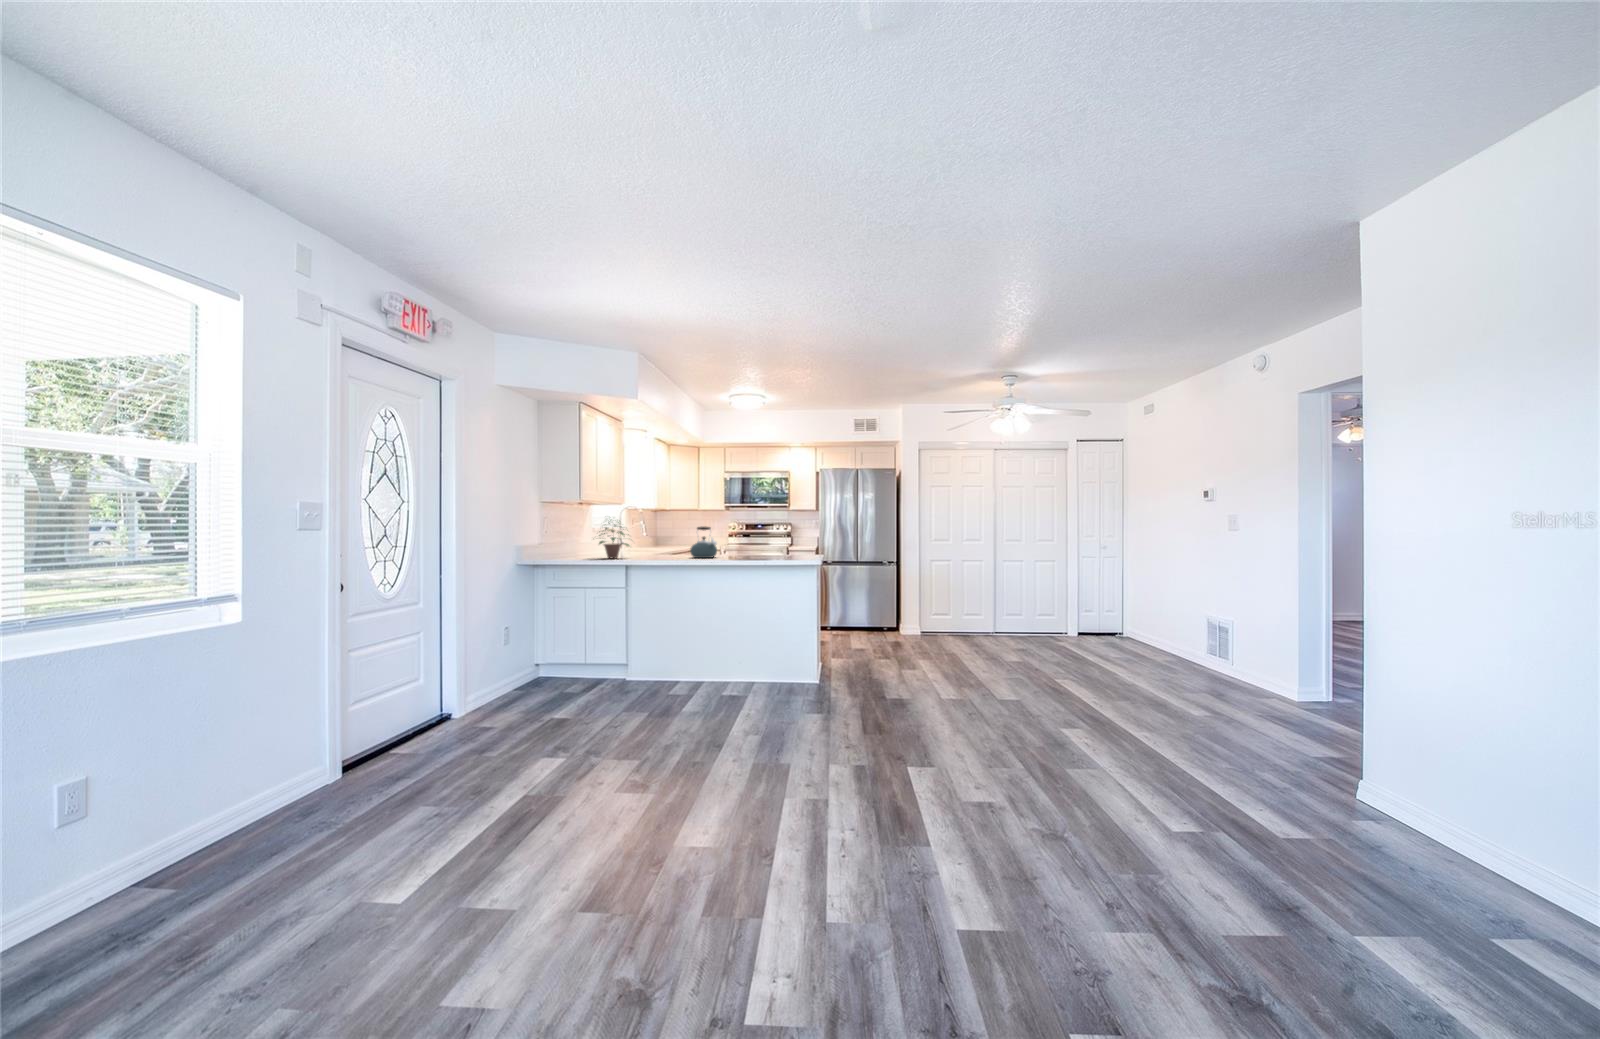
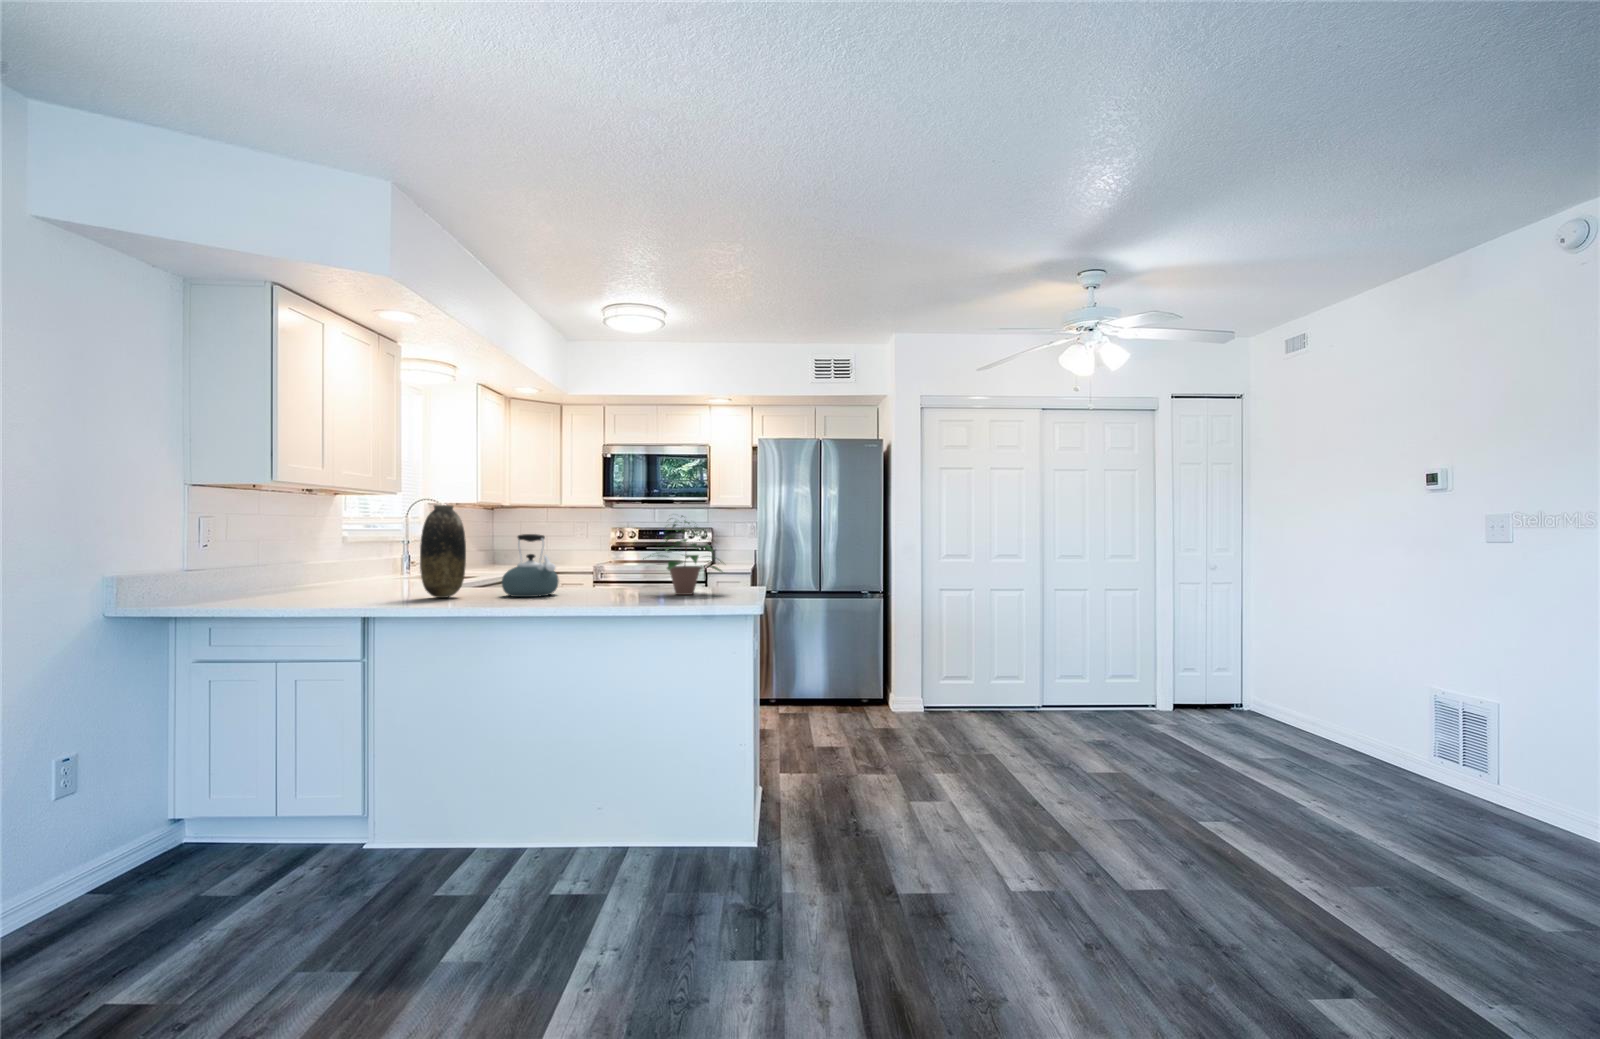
vase: none [653,512,673,558] -> present [420,505,466,598]
potted plant: present [599,520,630,558] -> present [650,516,722,595]

